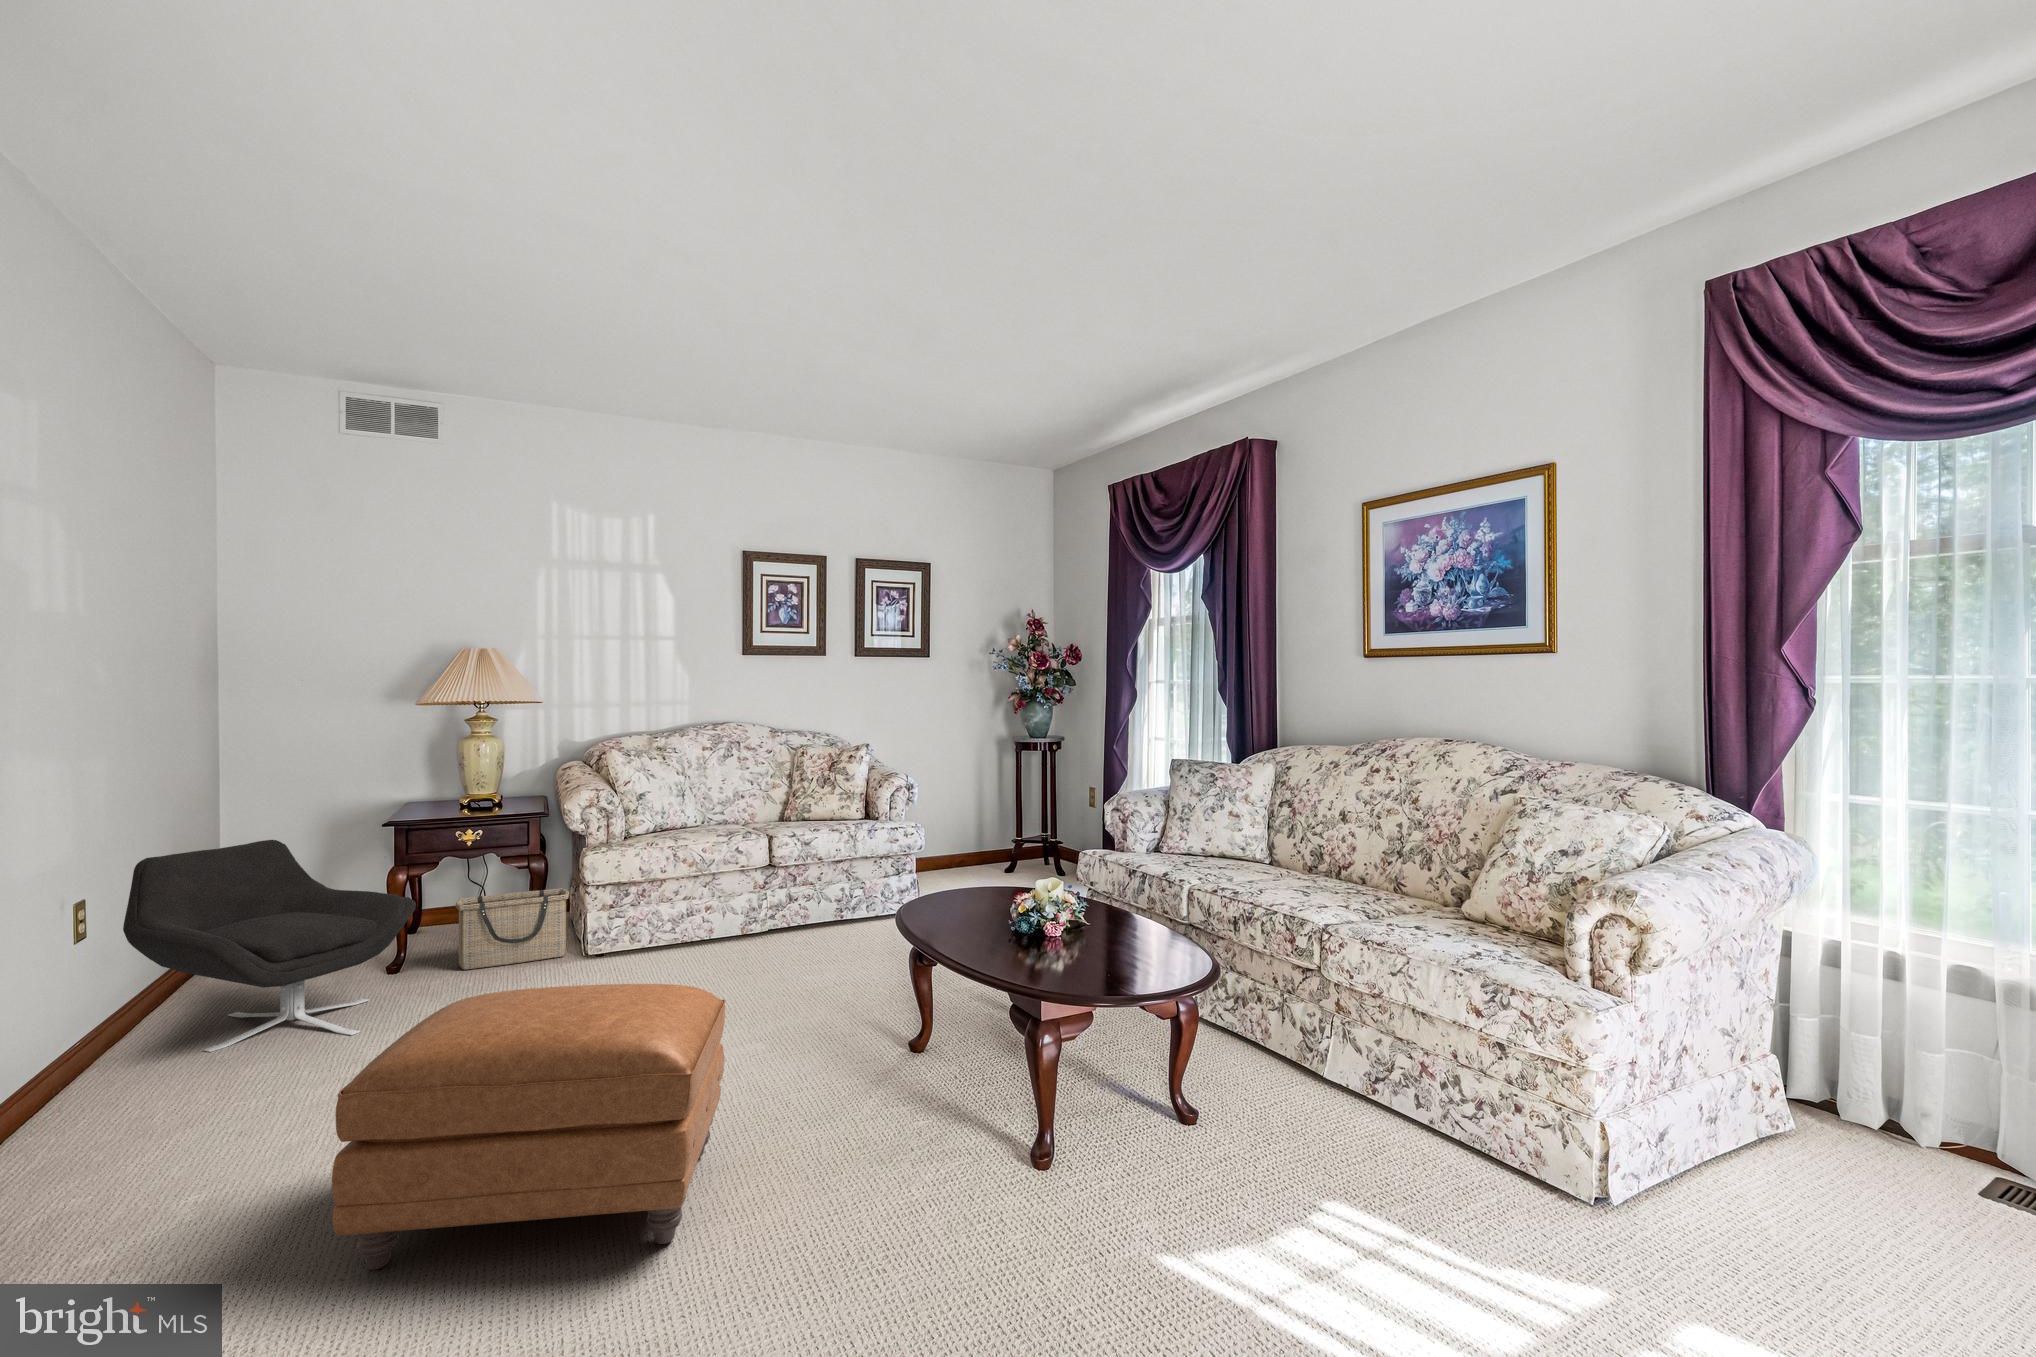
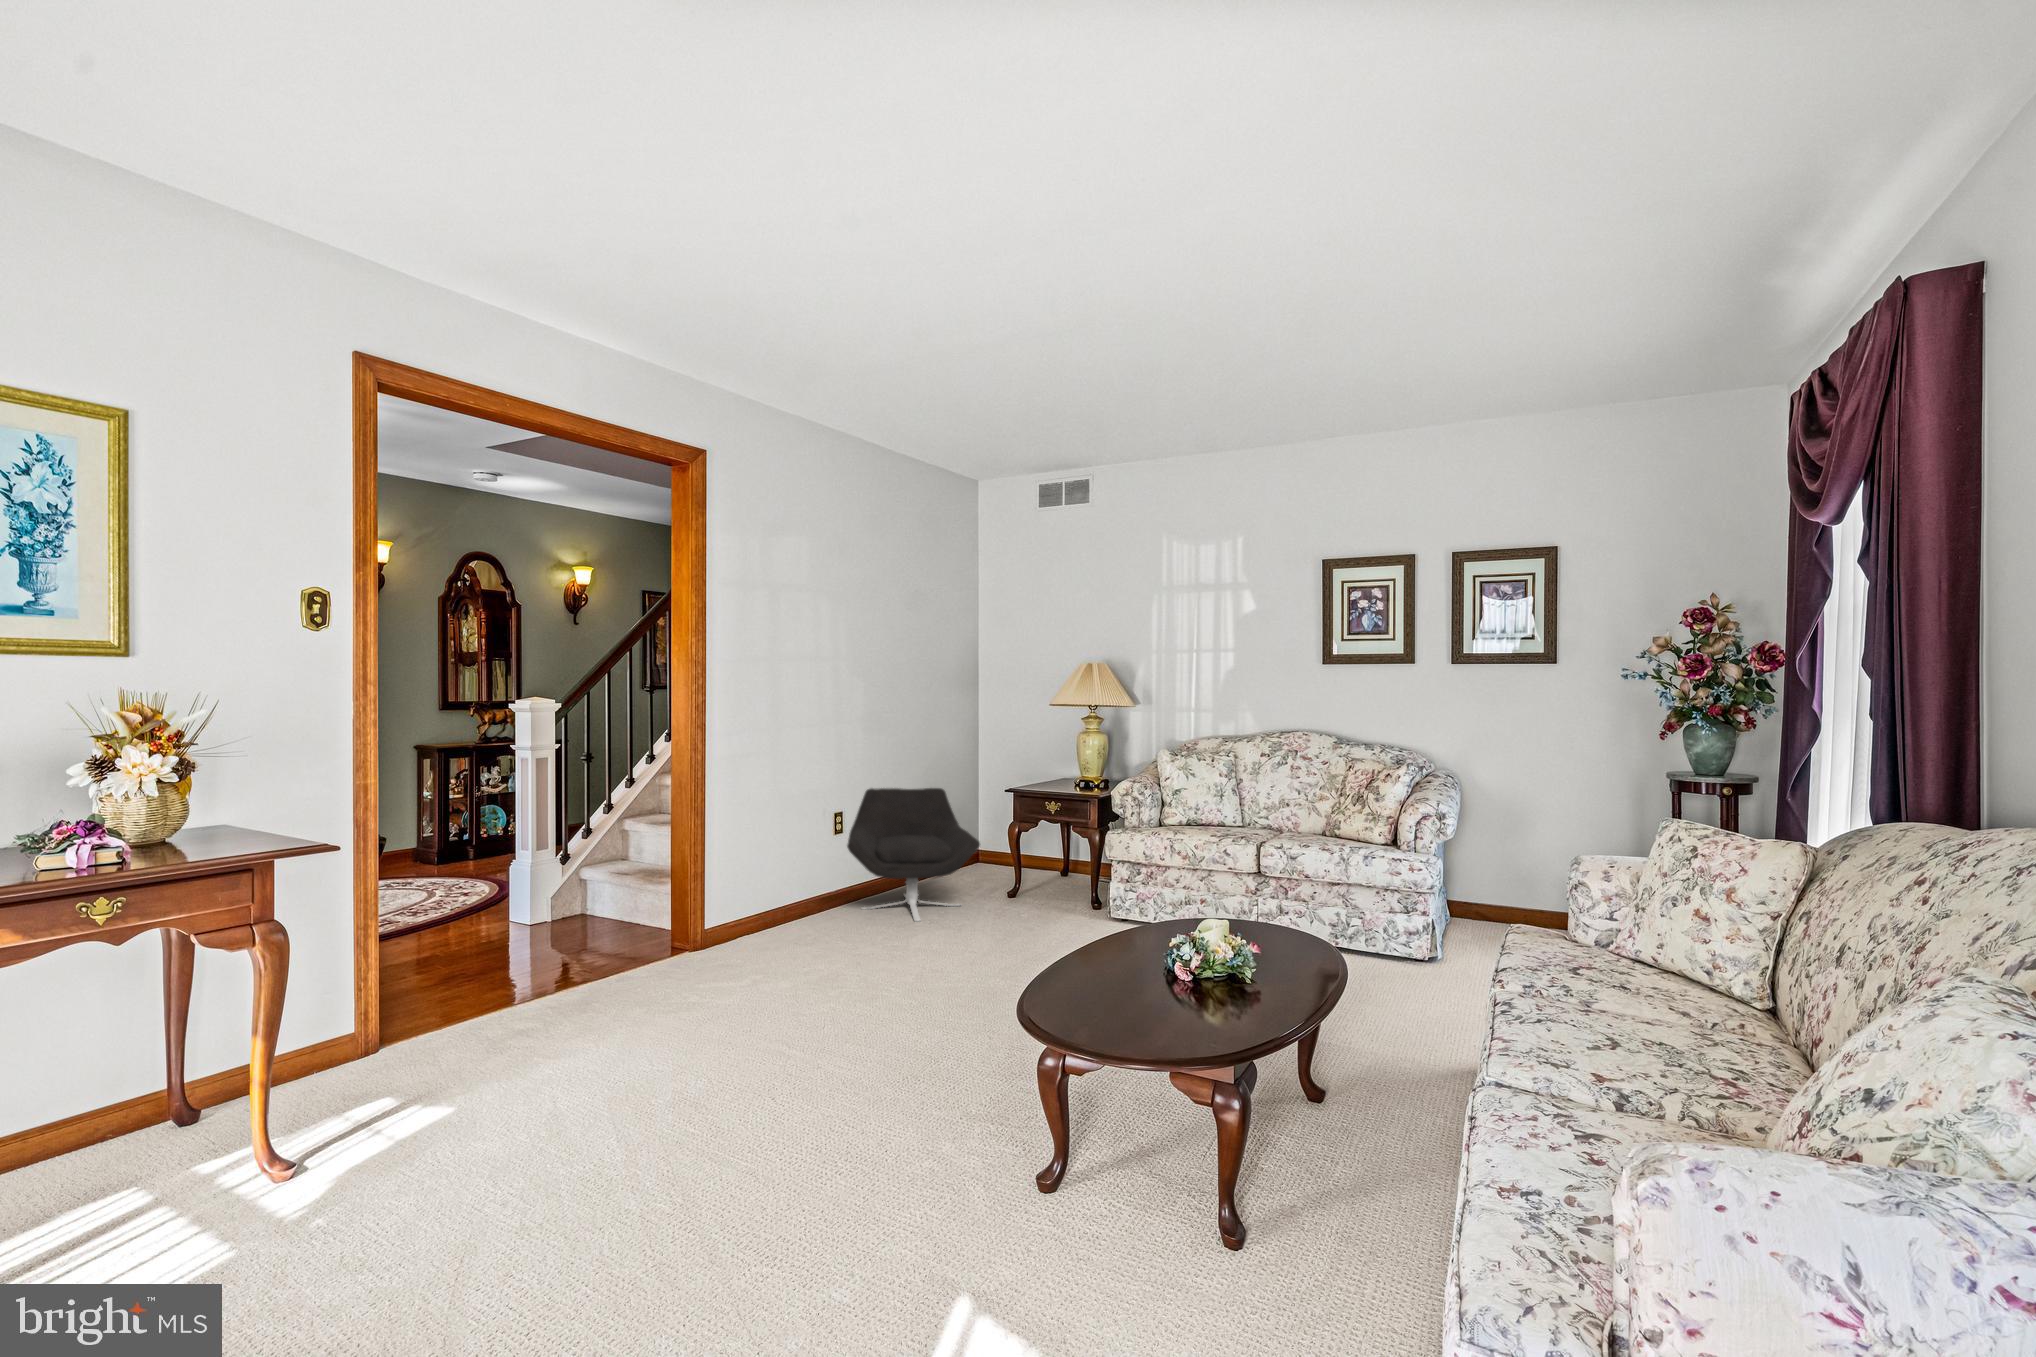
basket: present [456,888,569,970] -> none [1032,851,1111,912]
ottoman: present [332,984,726,1270] -> none [655,891,891,1091]

